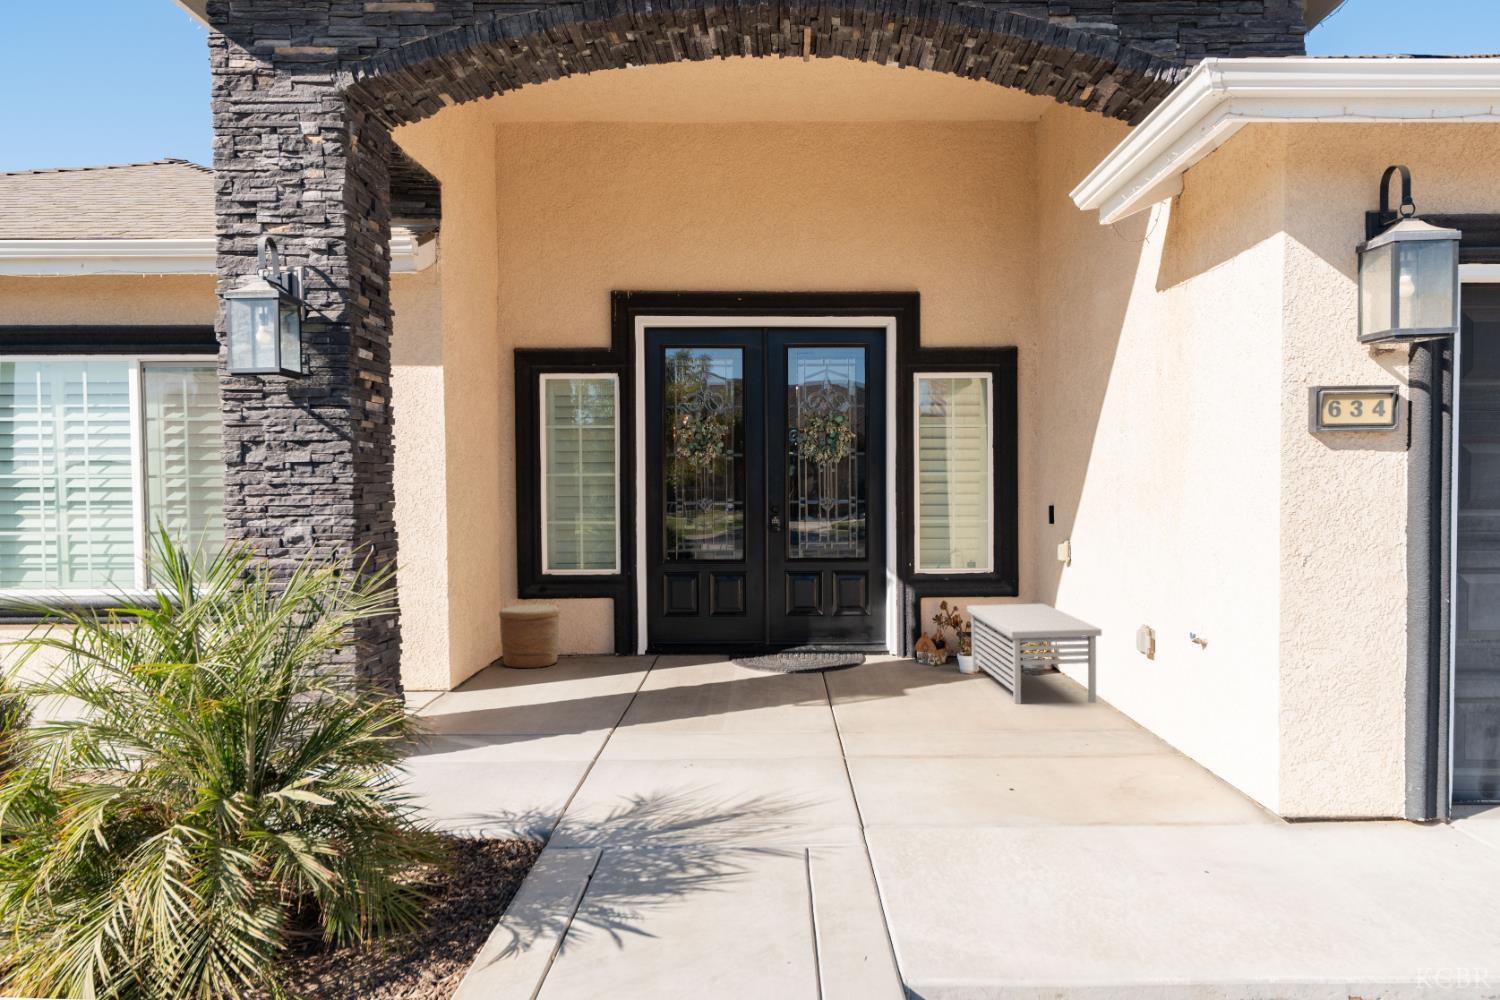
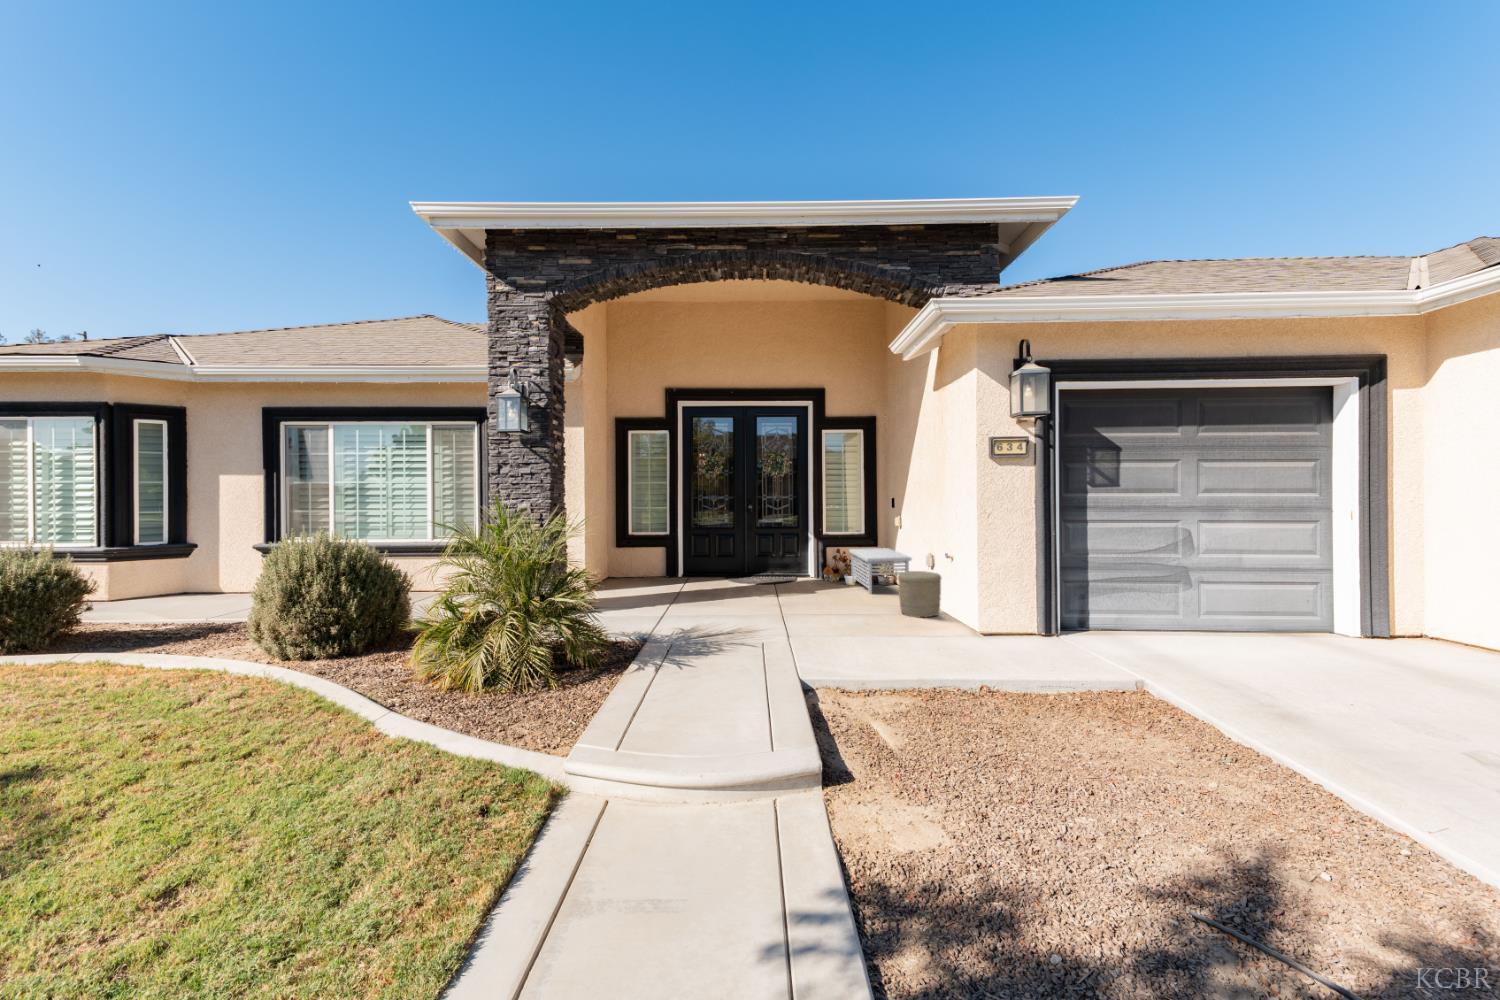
woven basket: present [499,604,560,668] -> present [898,571,941,617]

